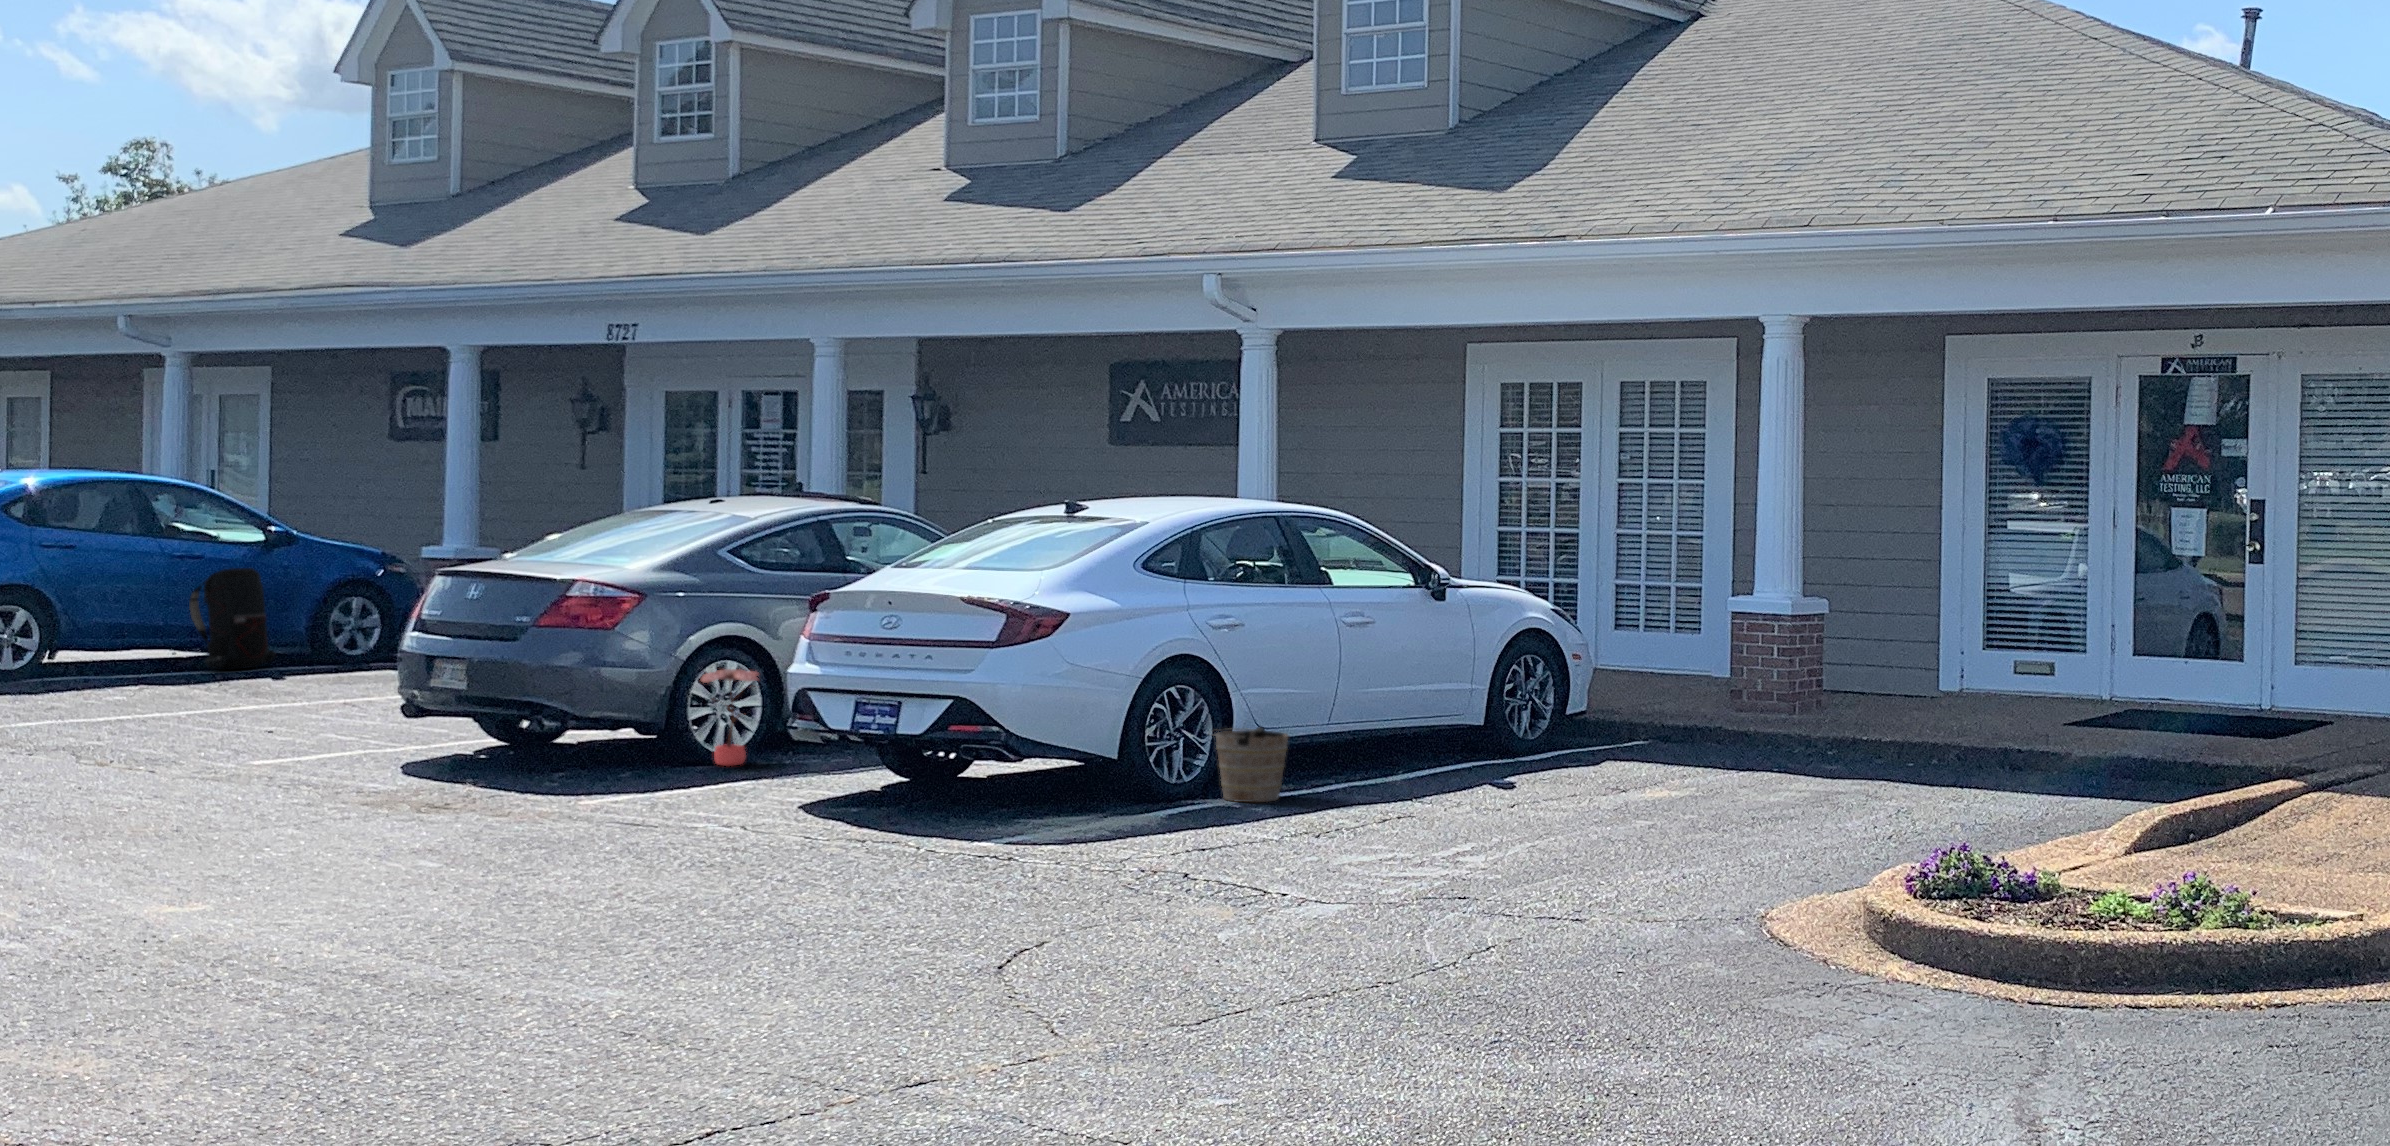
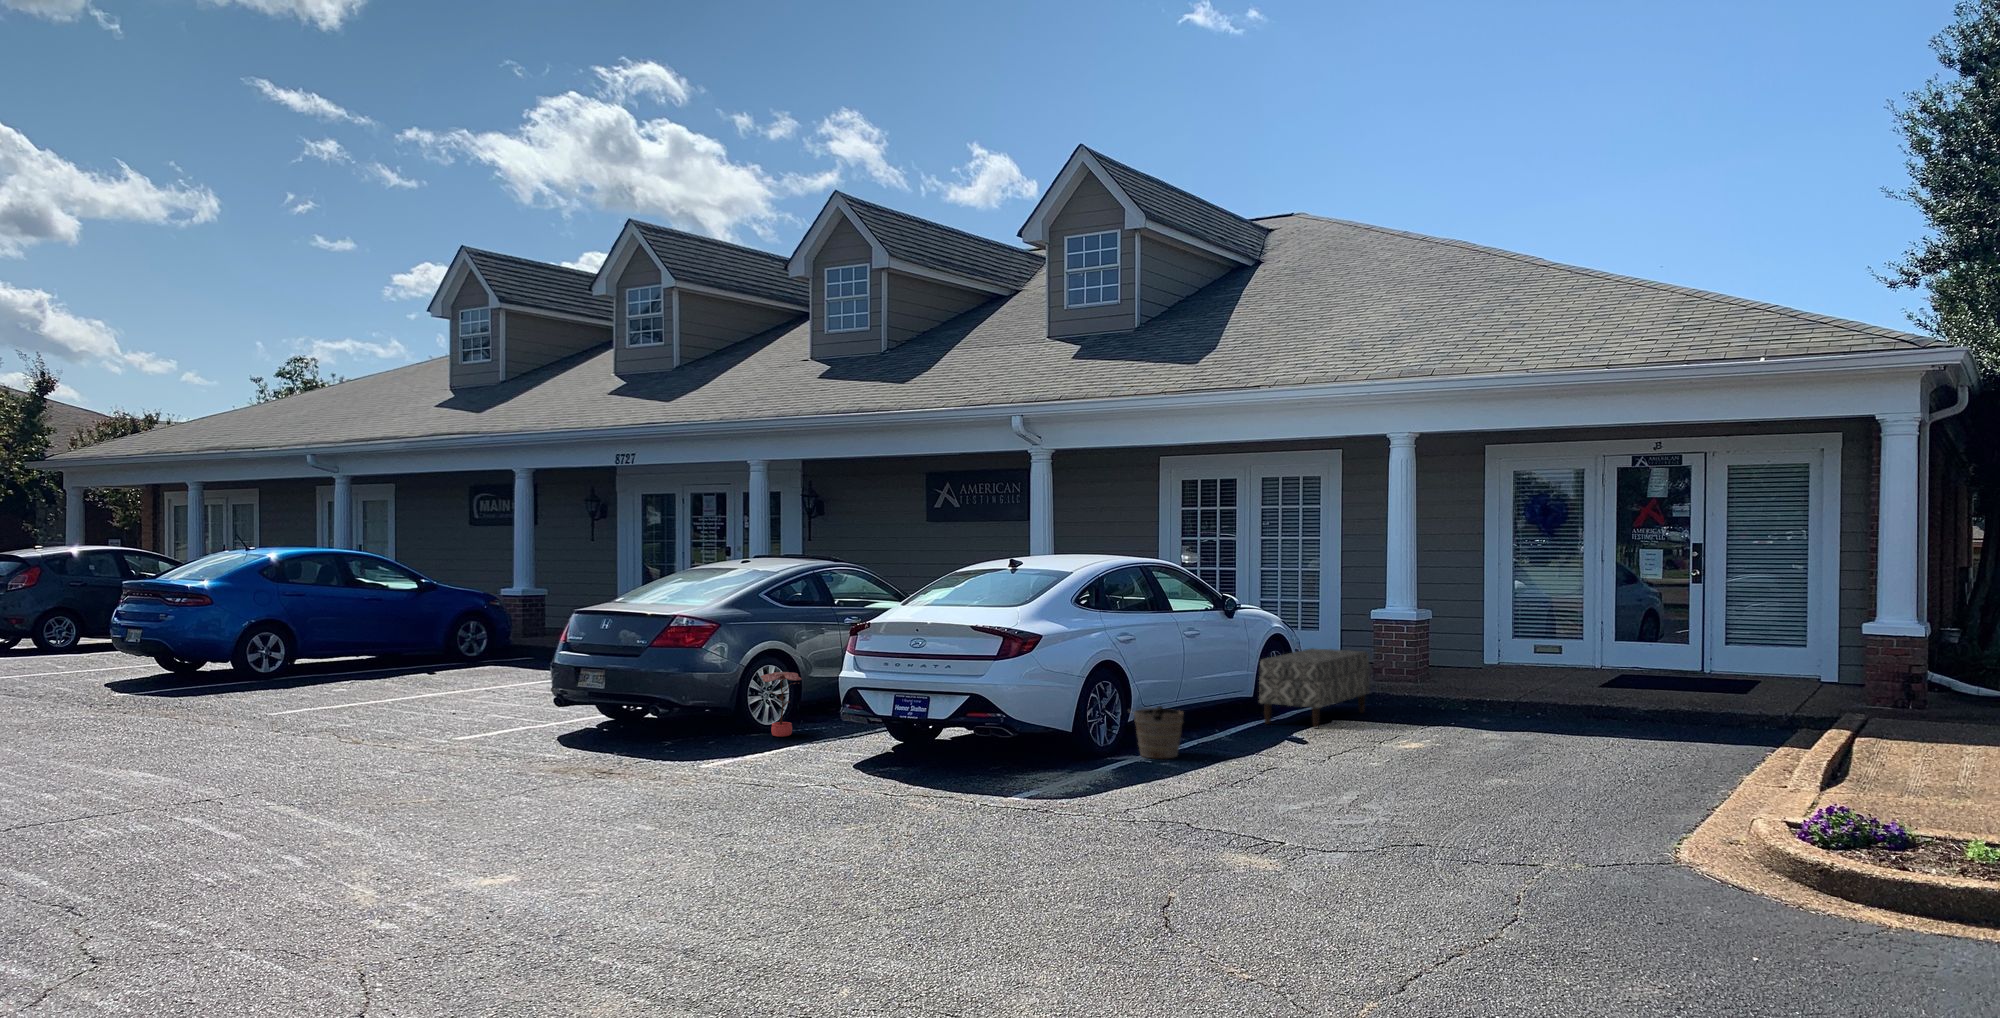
backpack: present [189,568,276,670] -> none [378,605,435,670]
bench: none [1458,653,1652,772] -> present [1259,648,1370,728]

